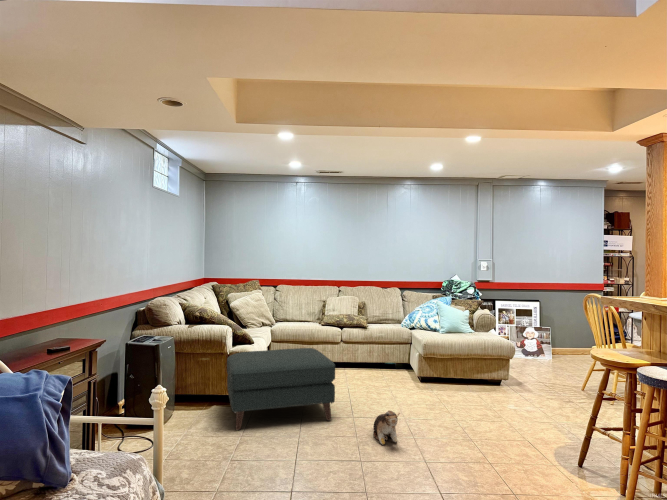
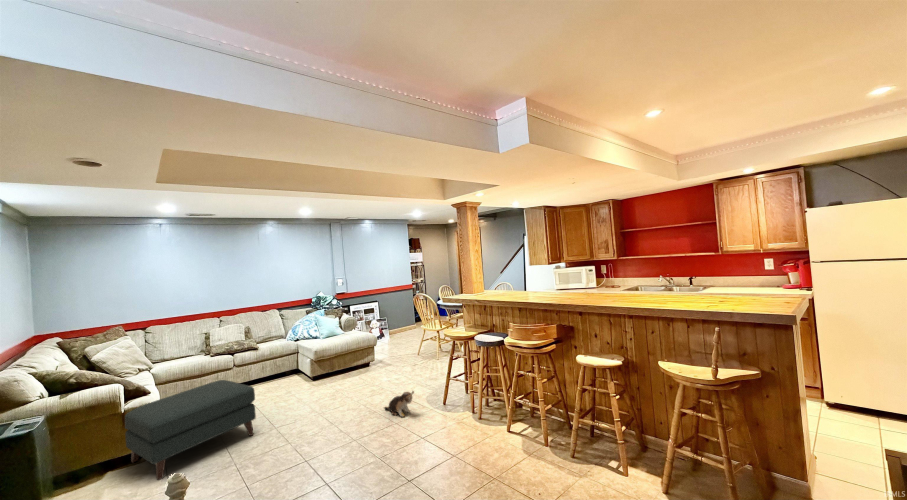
plush toy: present [373,411,400,445] -> present [384,391,414,417]

